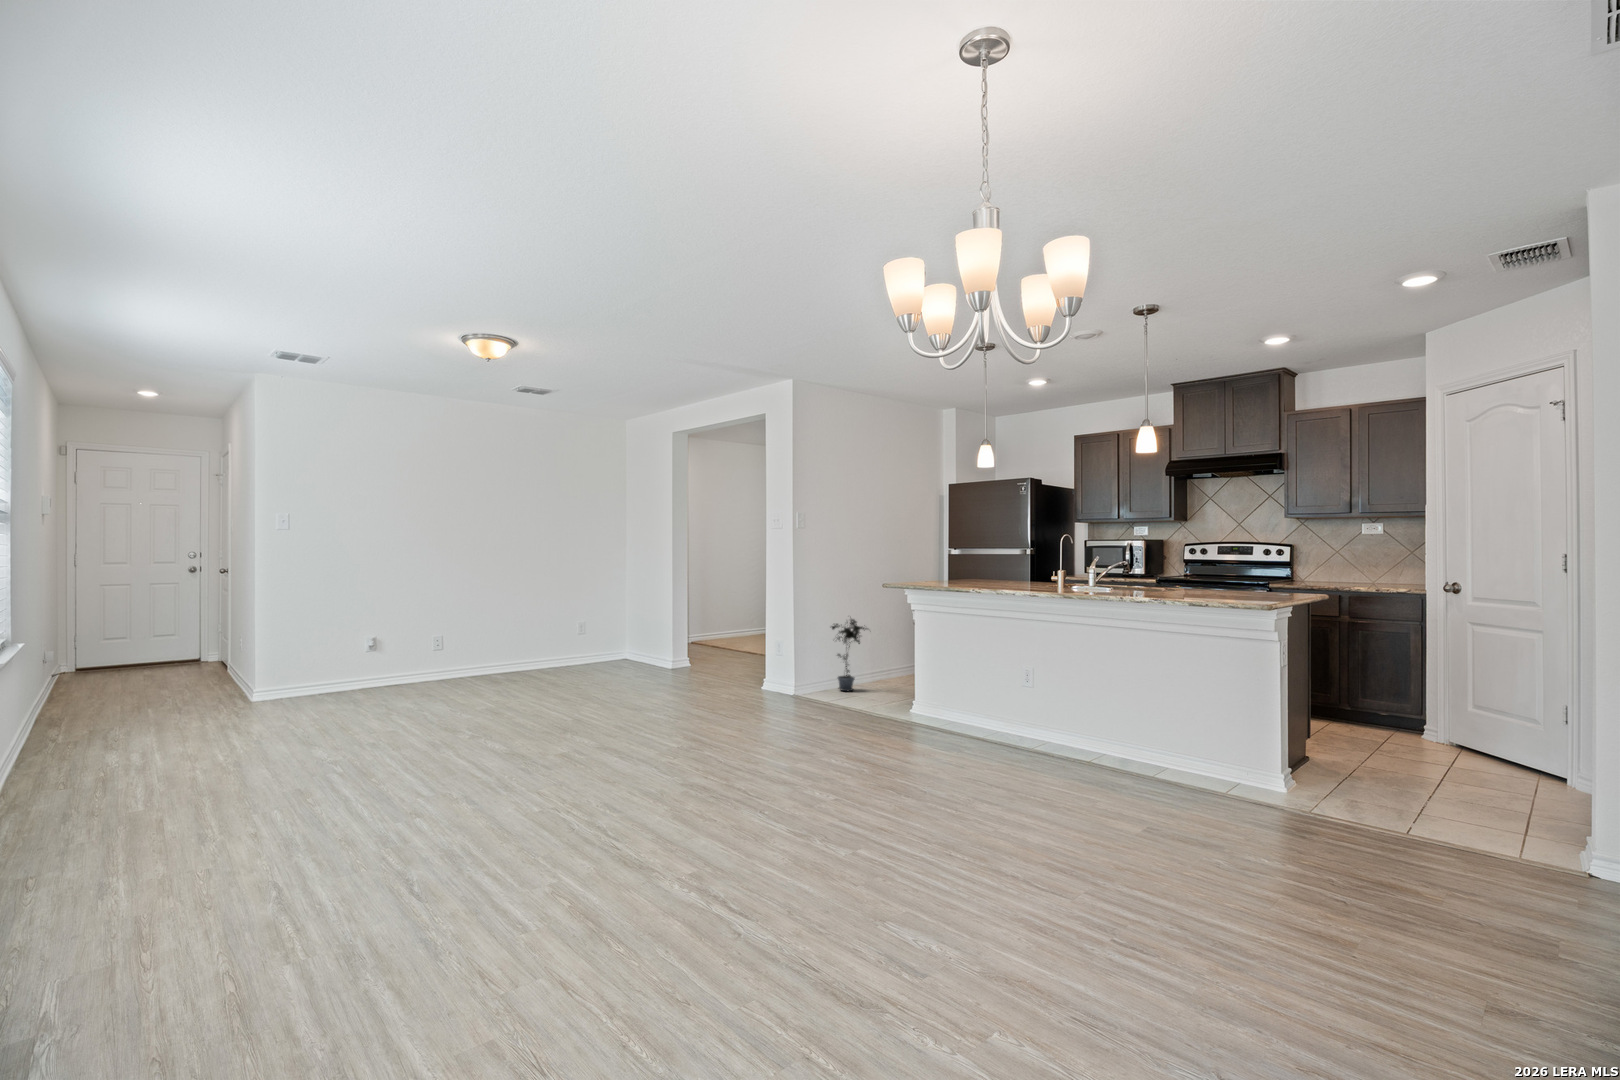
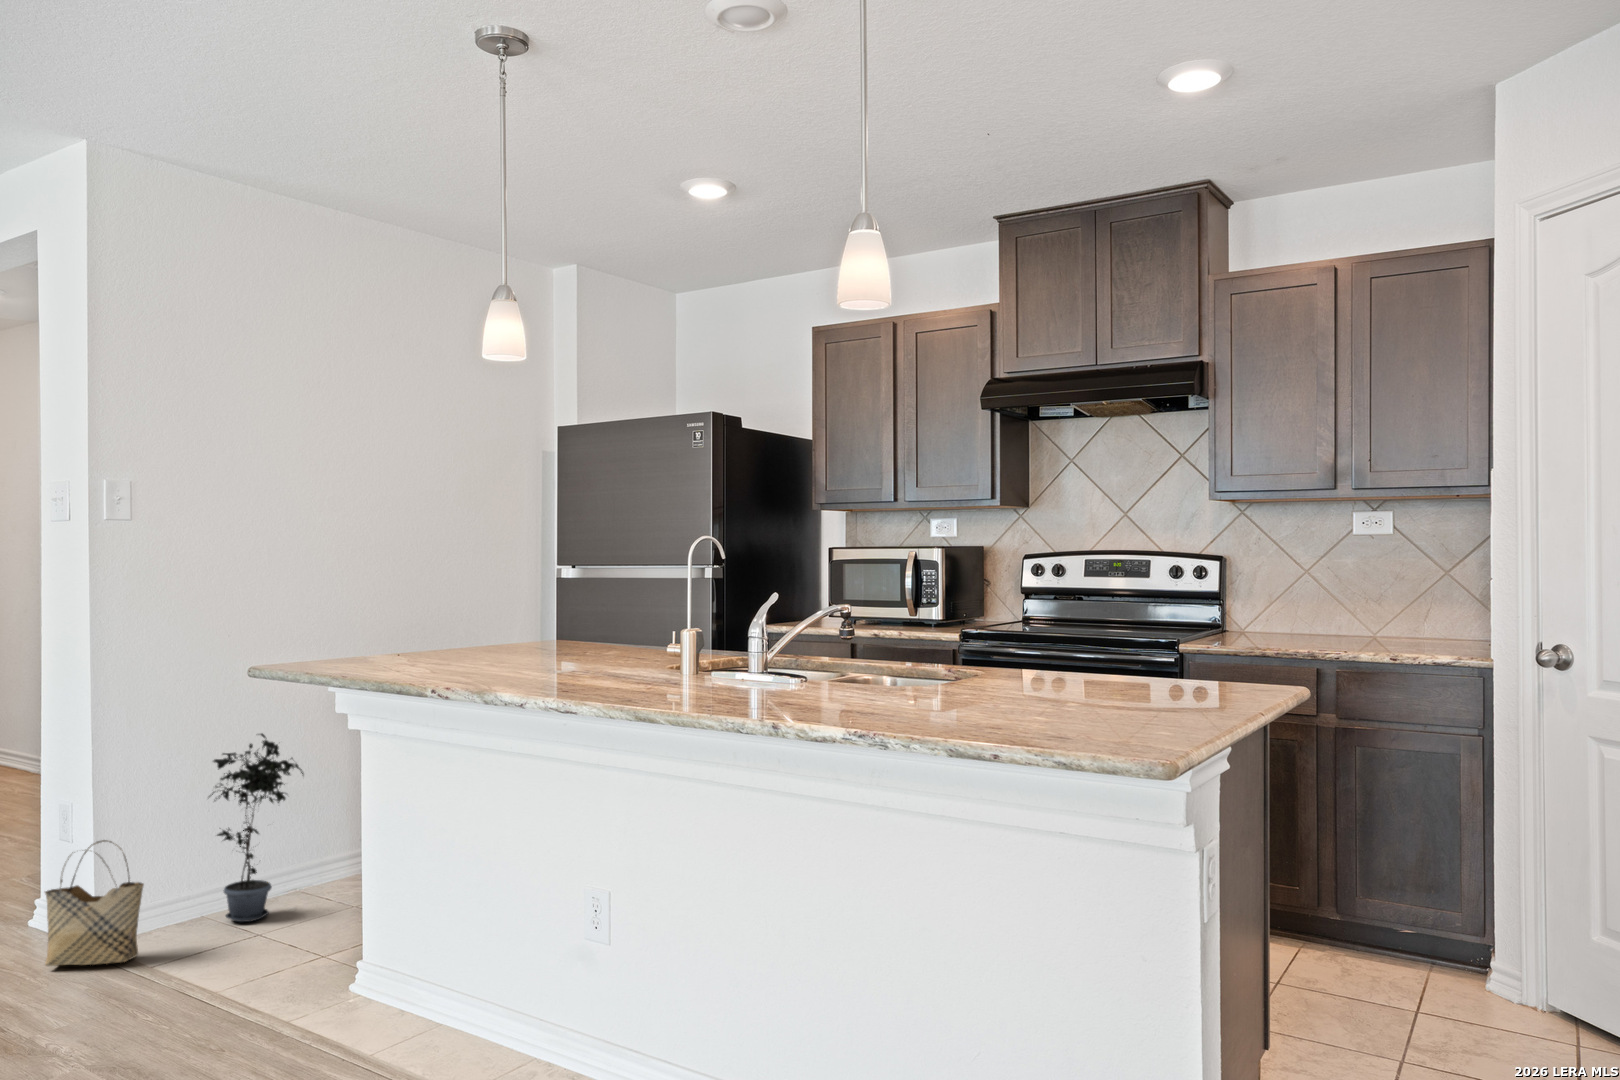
woven basket: none [786,653,820,699] -> present [45,840,144,966]

